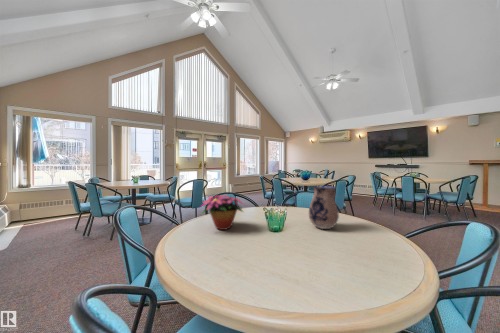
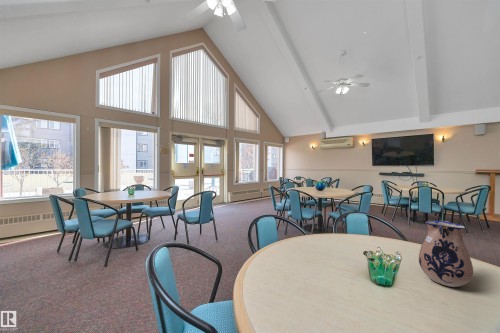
flower arrangement: present [202,195,242,230] -> none [271,235,348,292]

